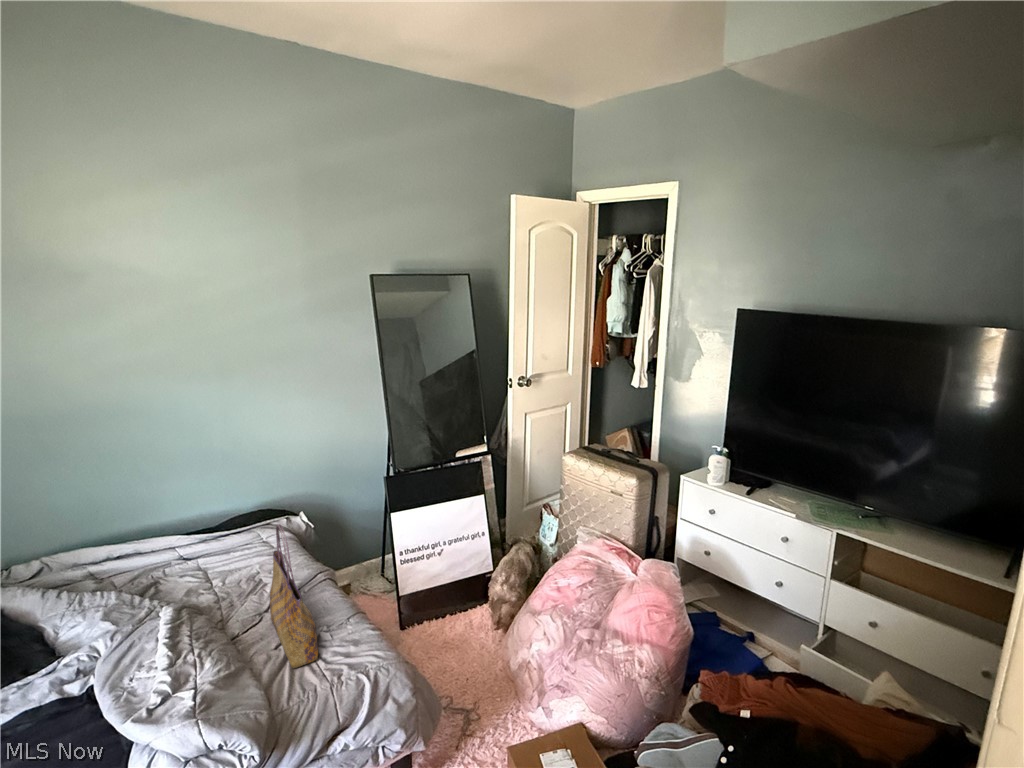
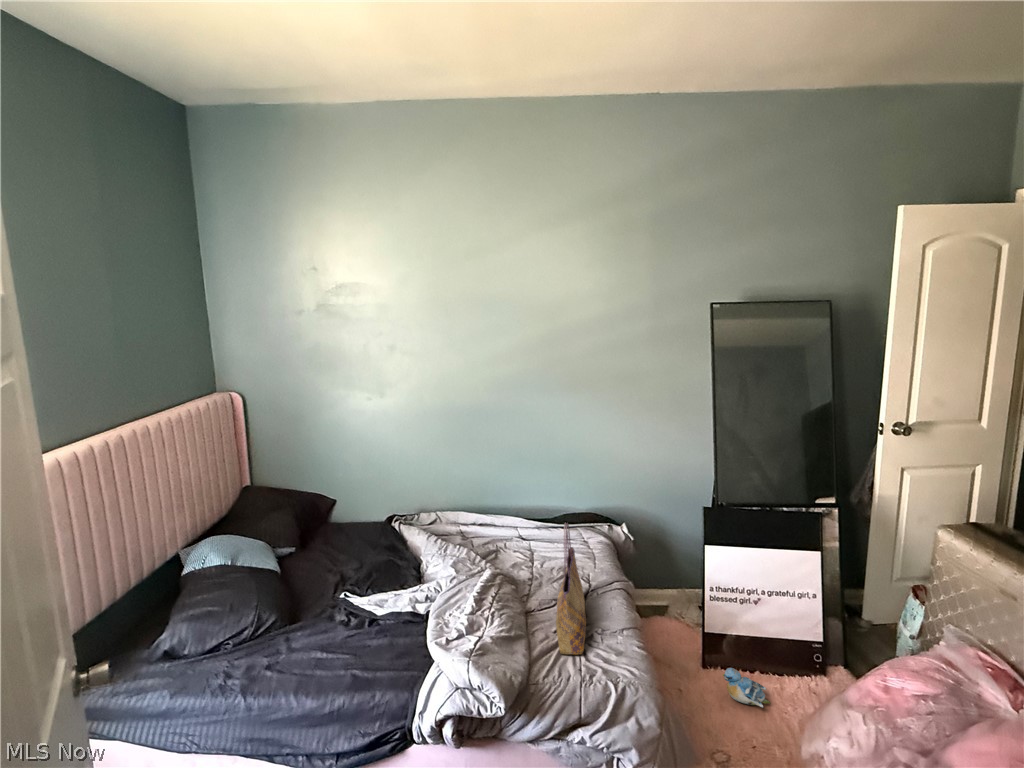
plush toy: none [427,618,468,646] -> present [723,668,770,708]

